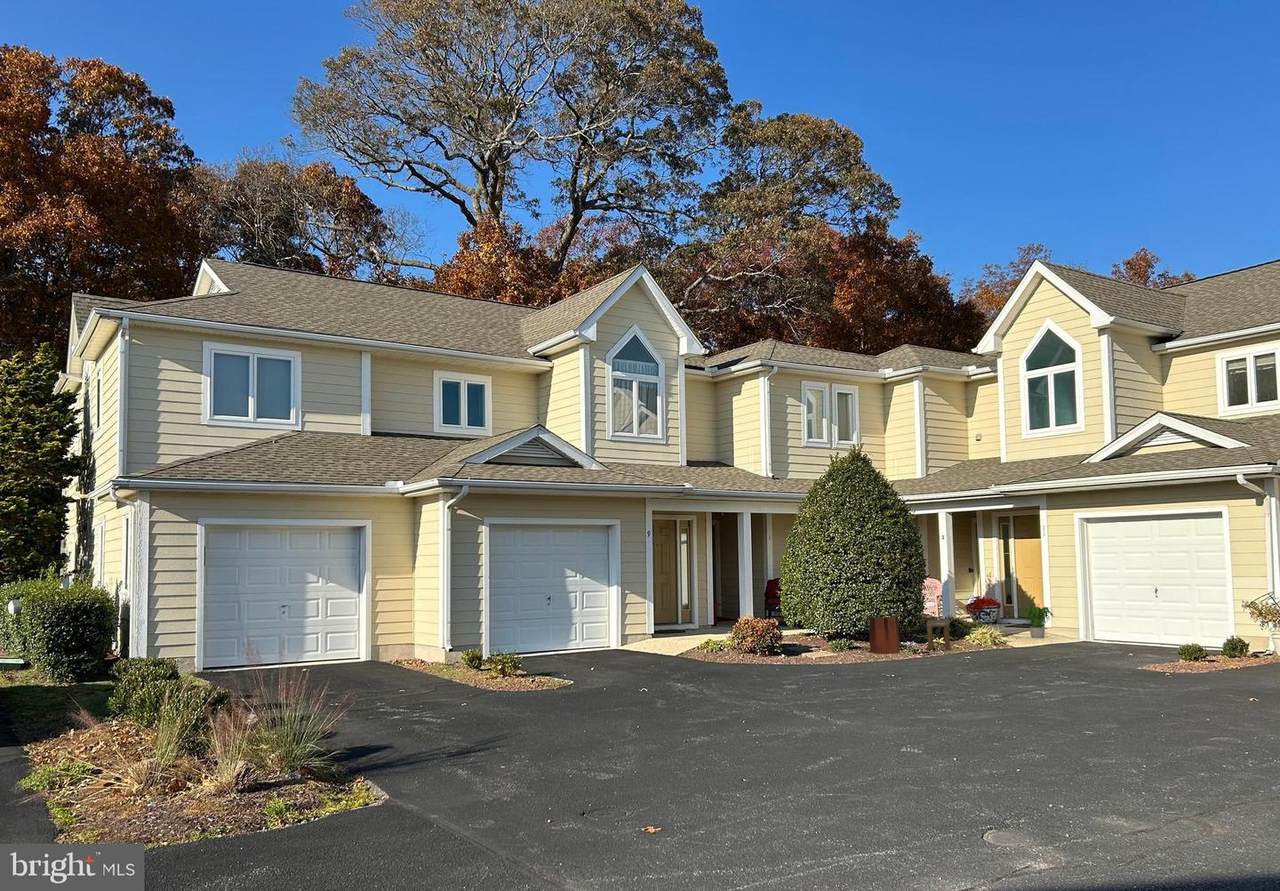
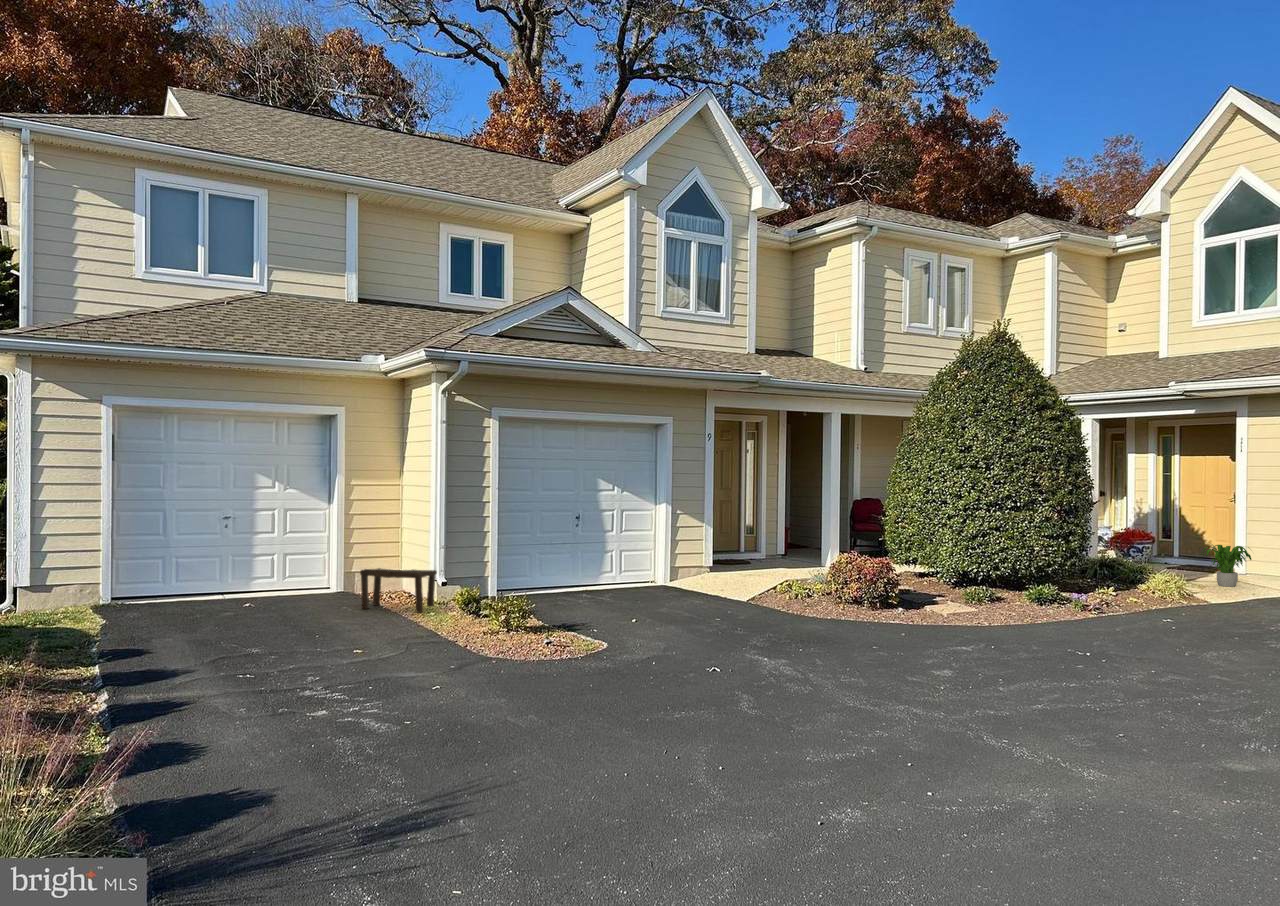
trash can: present [869,615,900,654] -> none [1016,554,1059,608]
bench: present [926,620,950,650] -> present [360,568,437,613]

